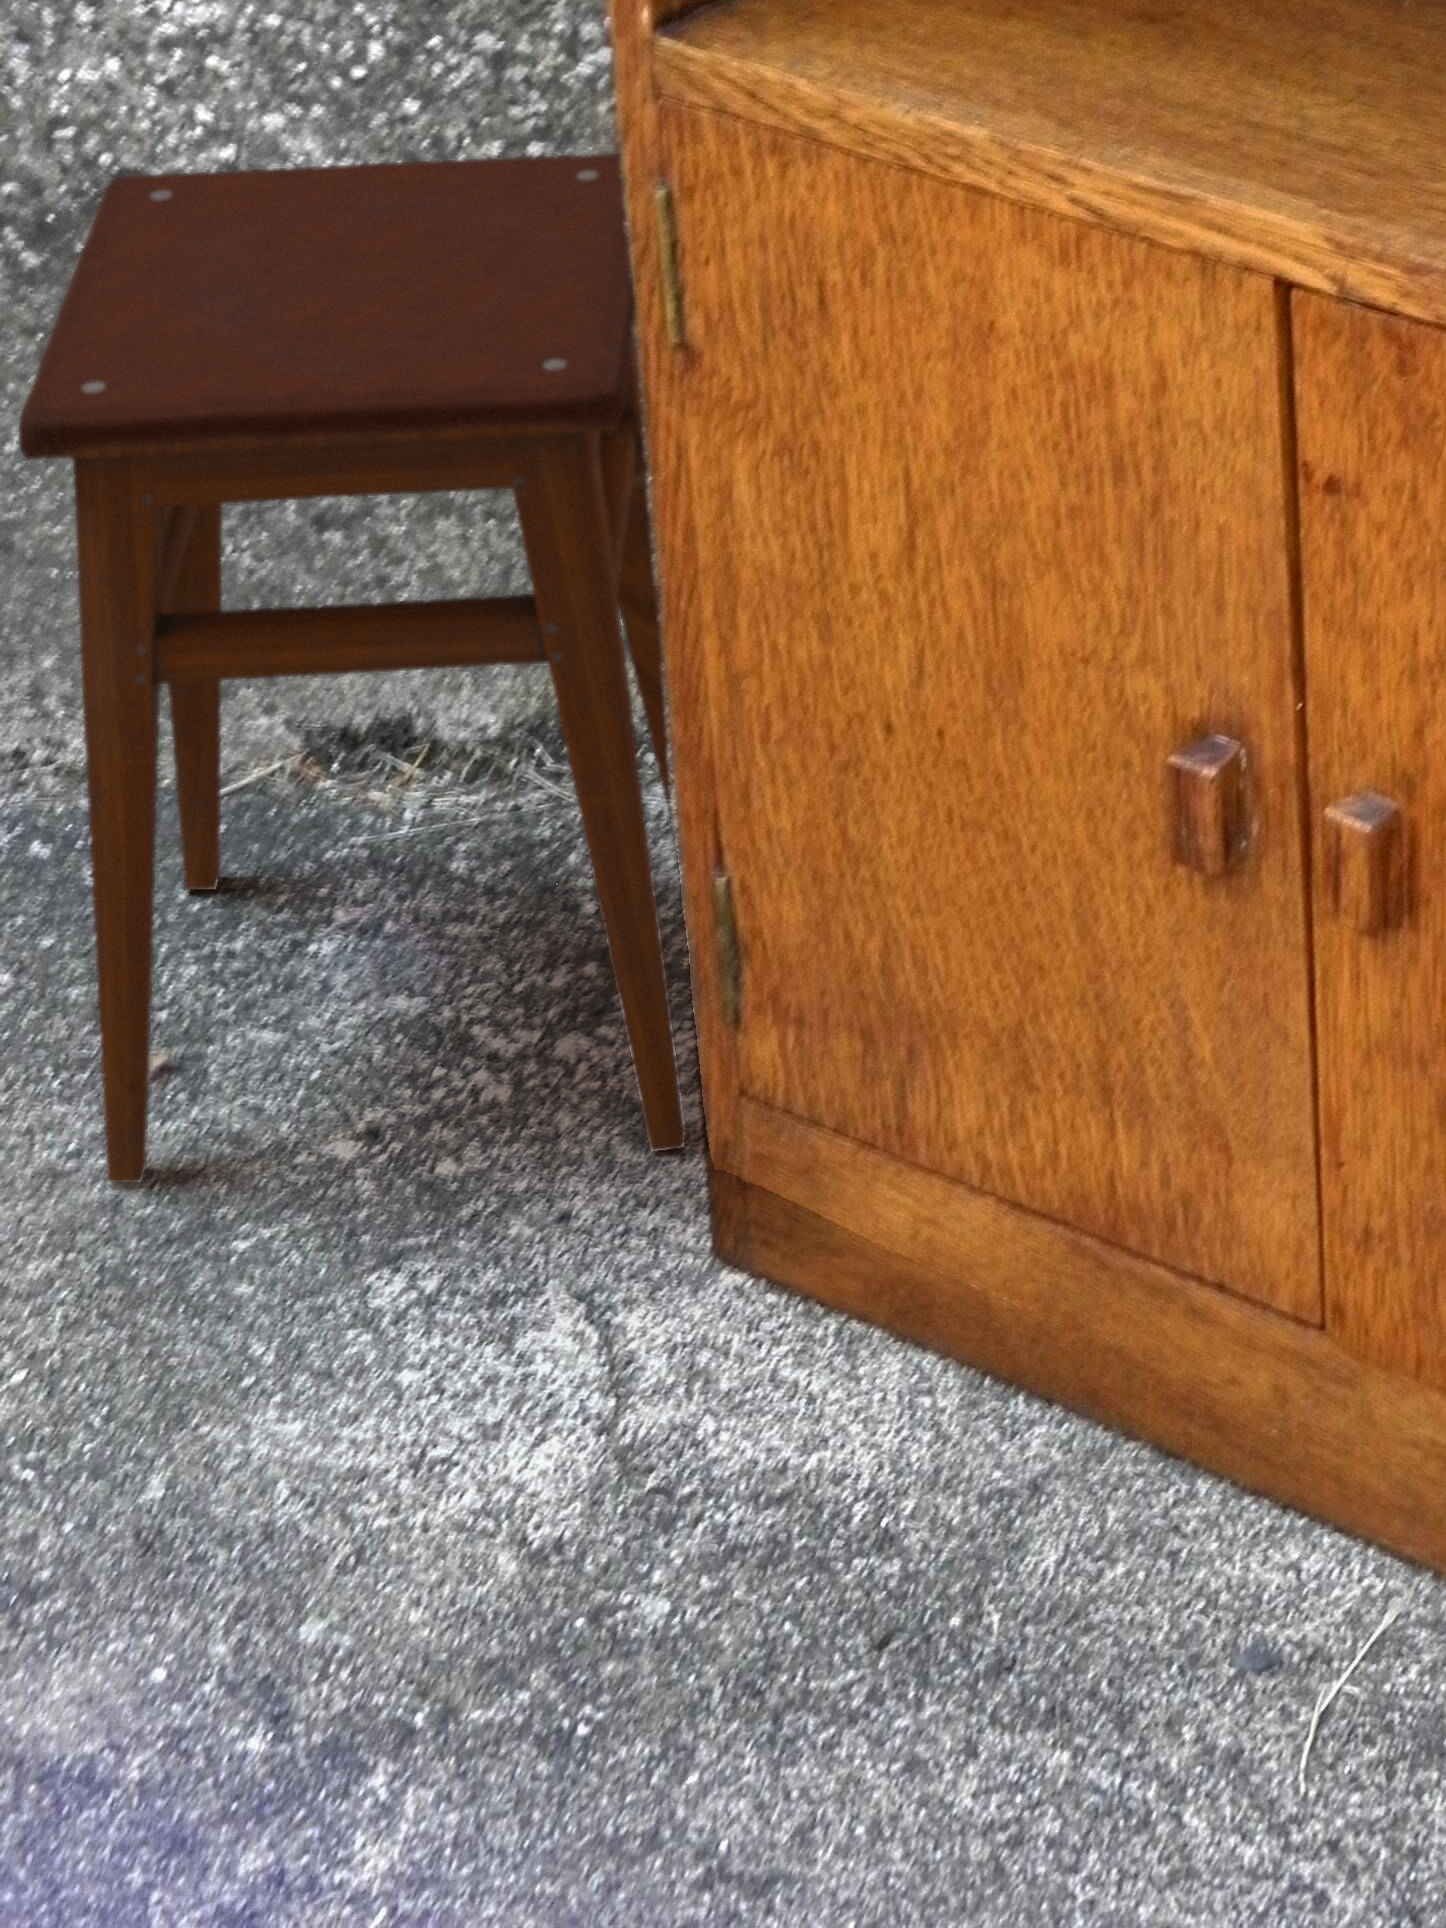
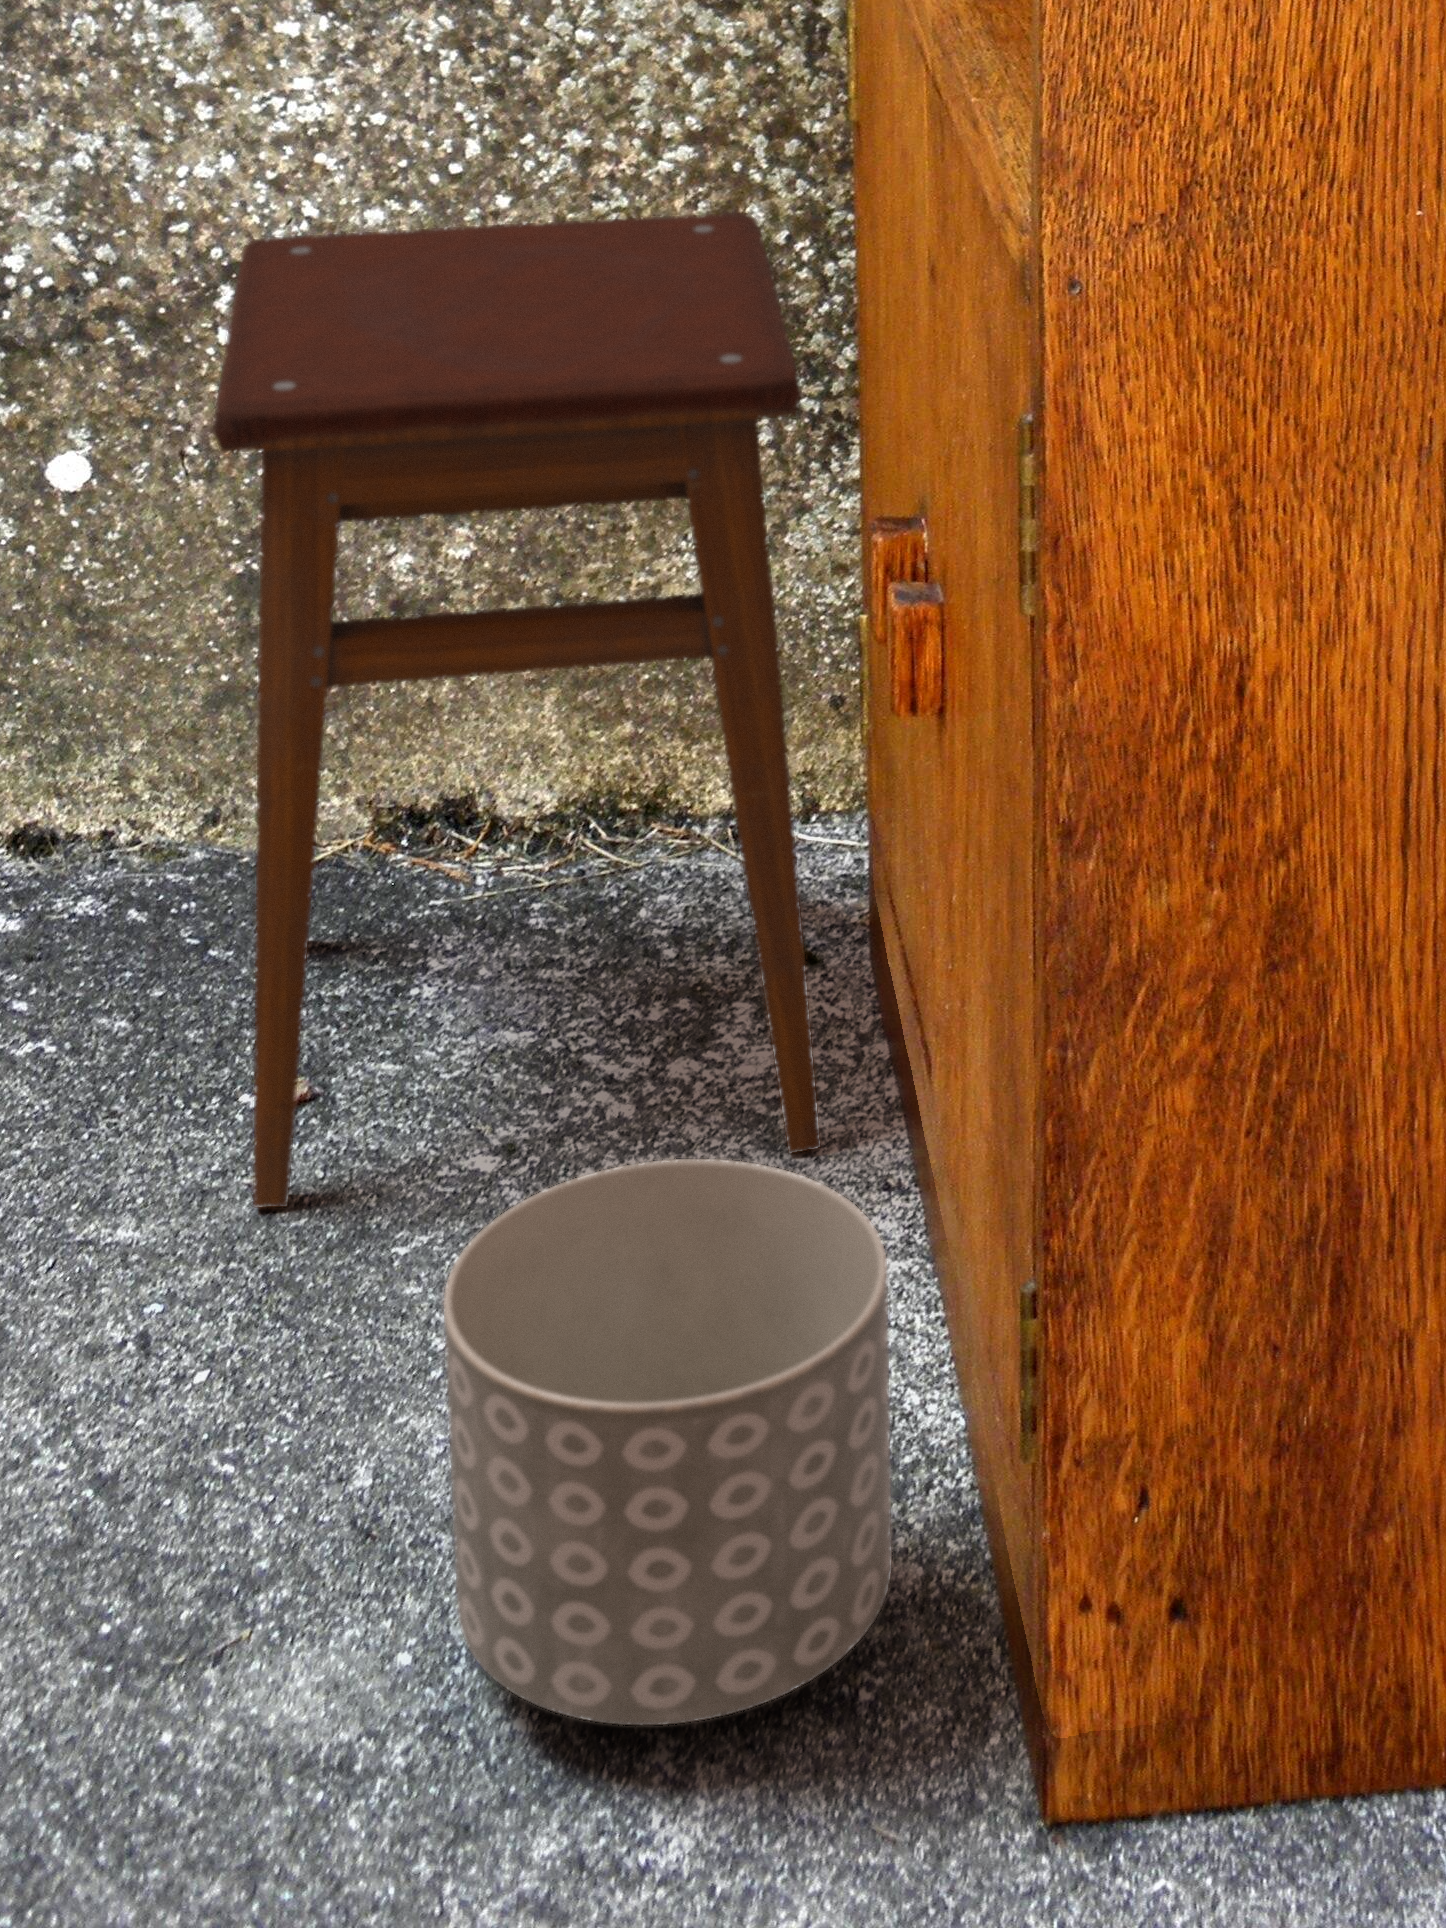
planter: none [166,1212,623,1756] -> present [443,1159,892,1725]

